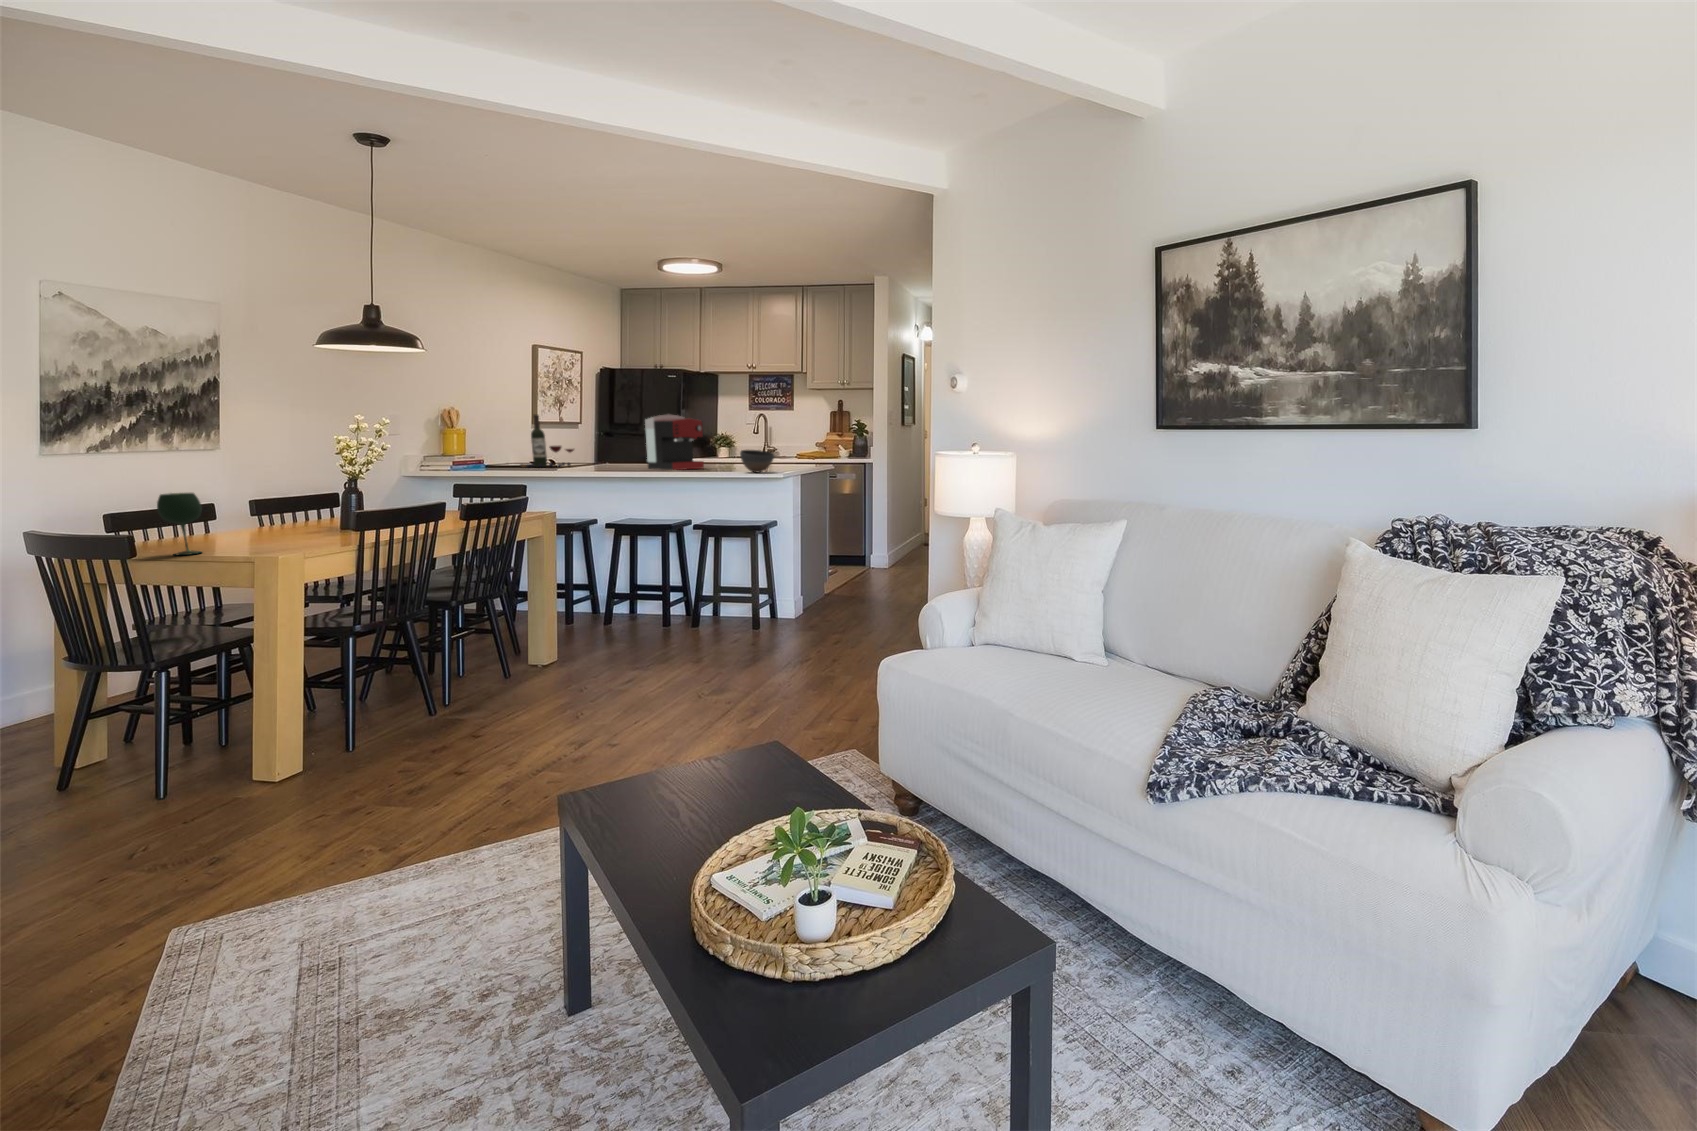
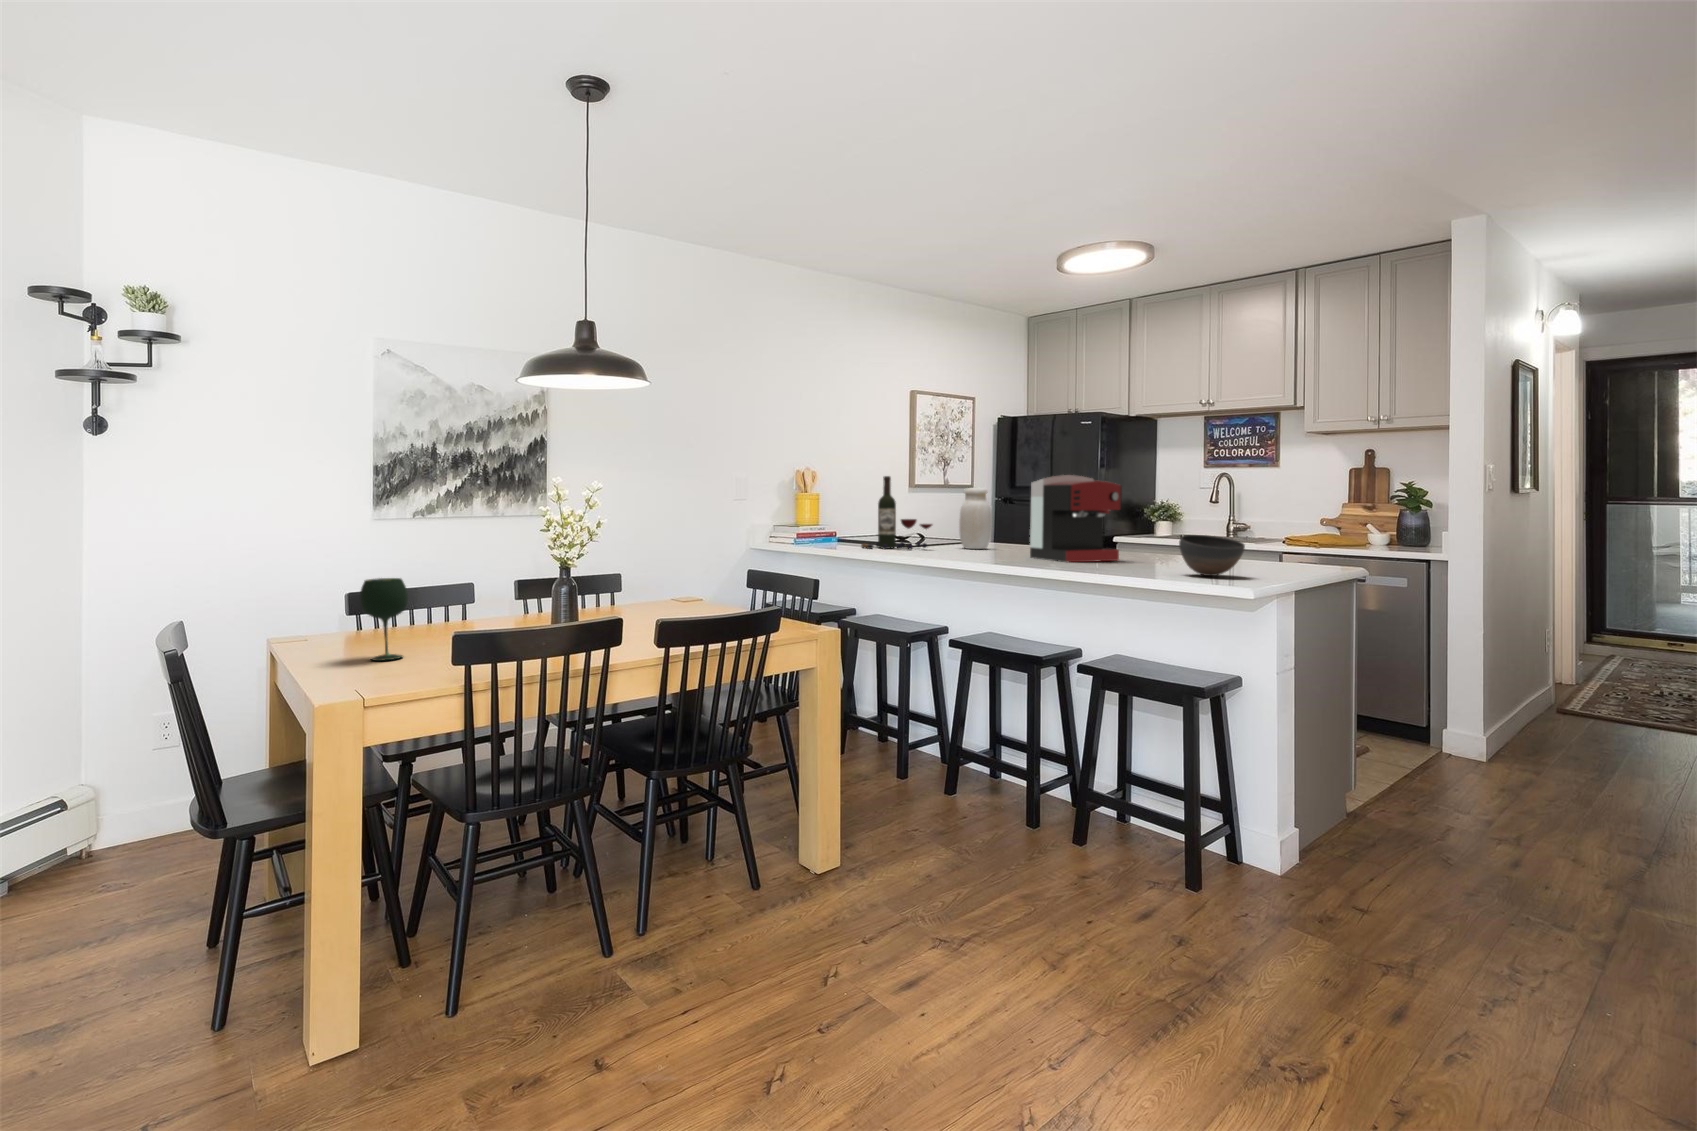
jar: none [592,423,615,466] -> present [959,488,992,549]

